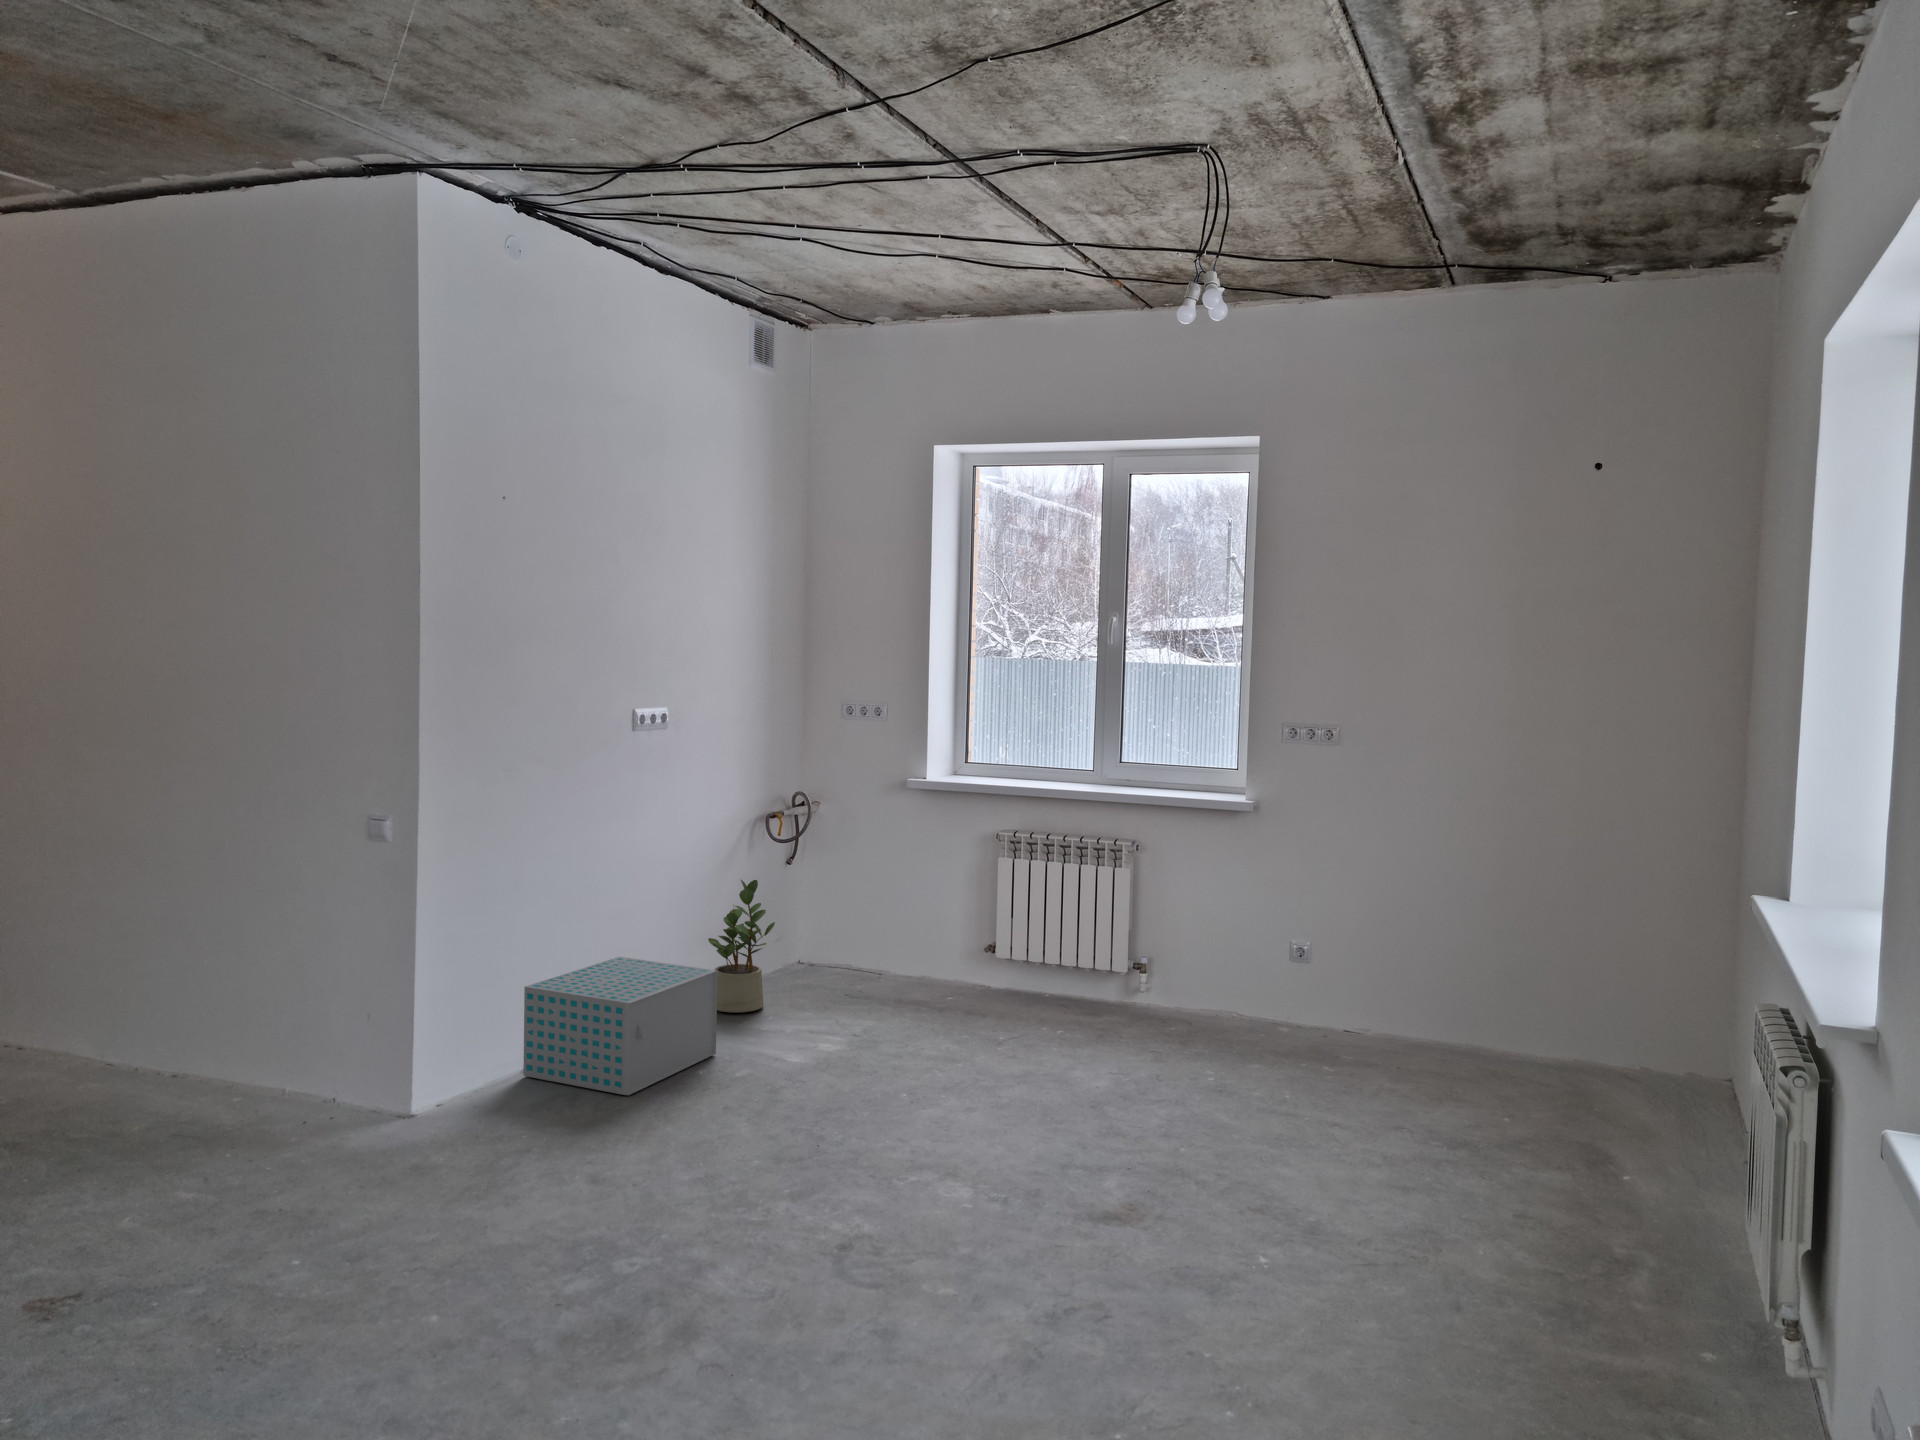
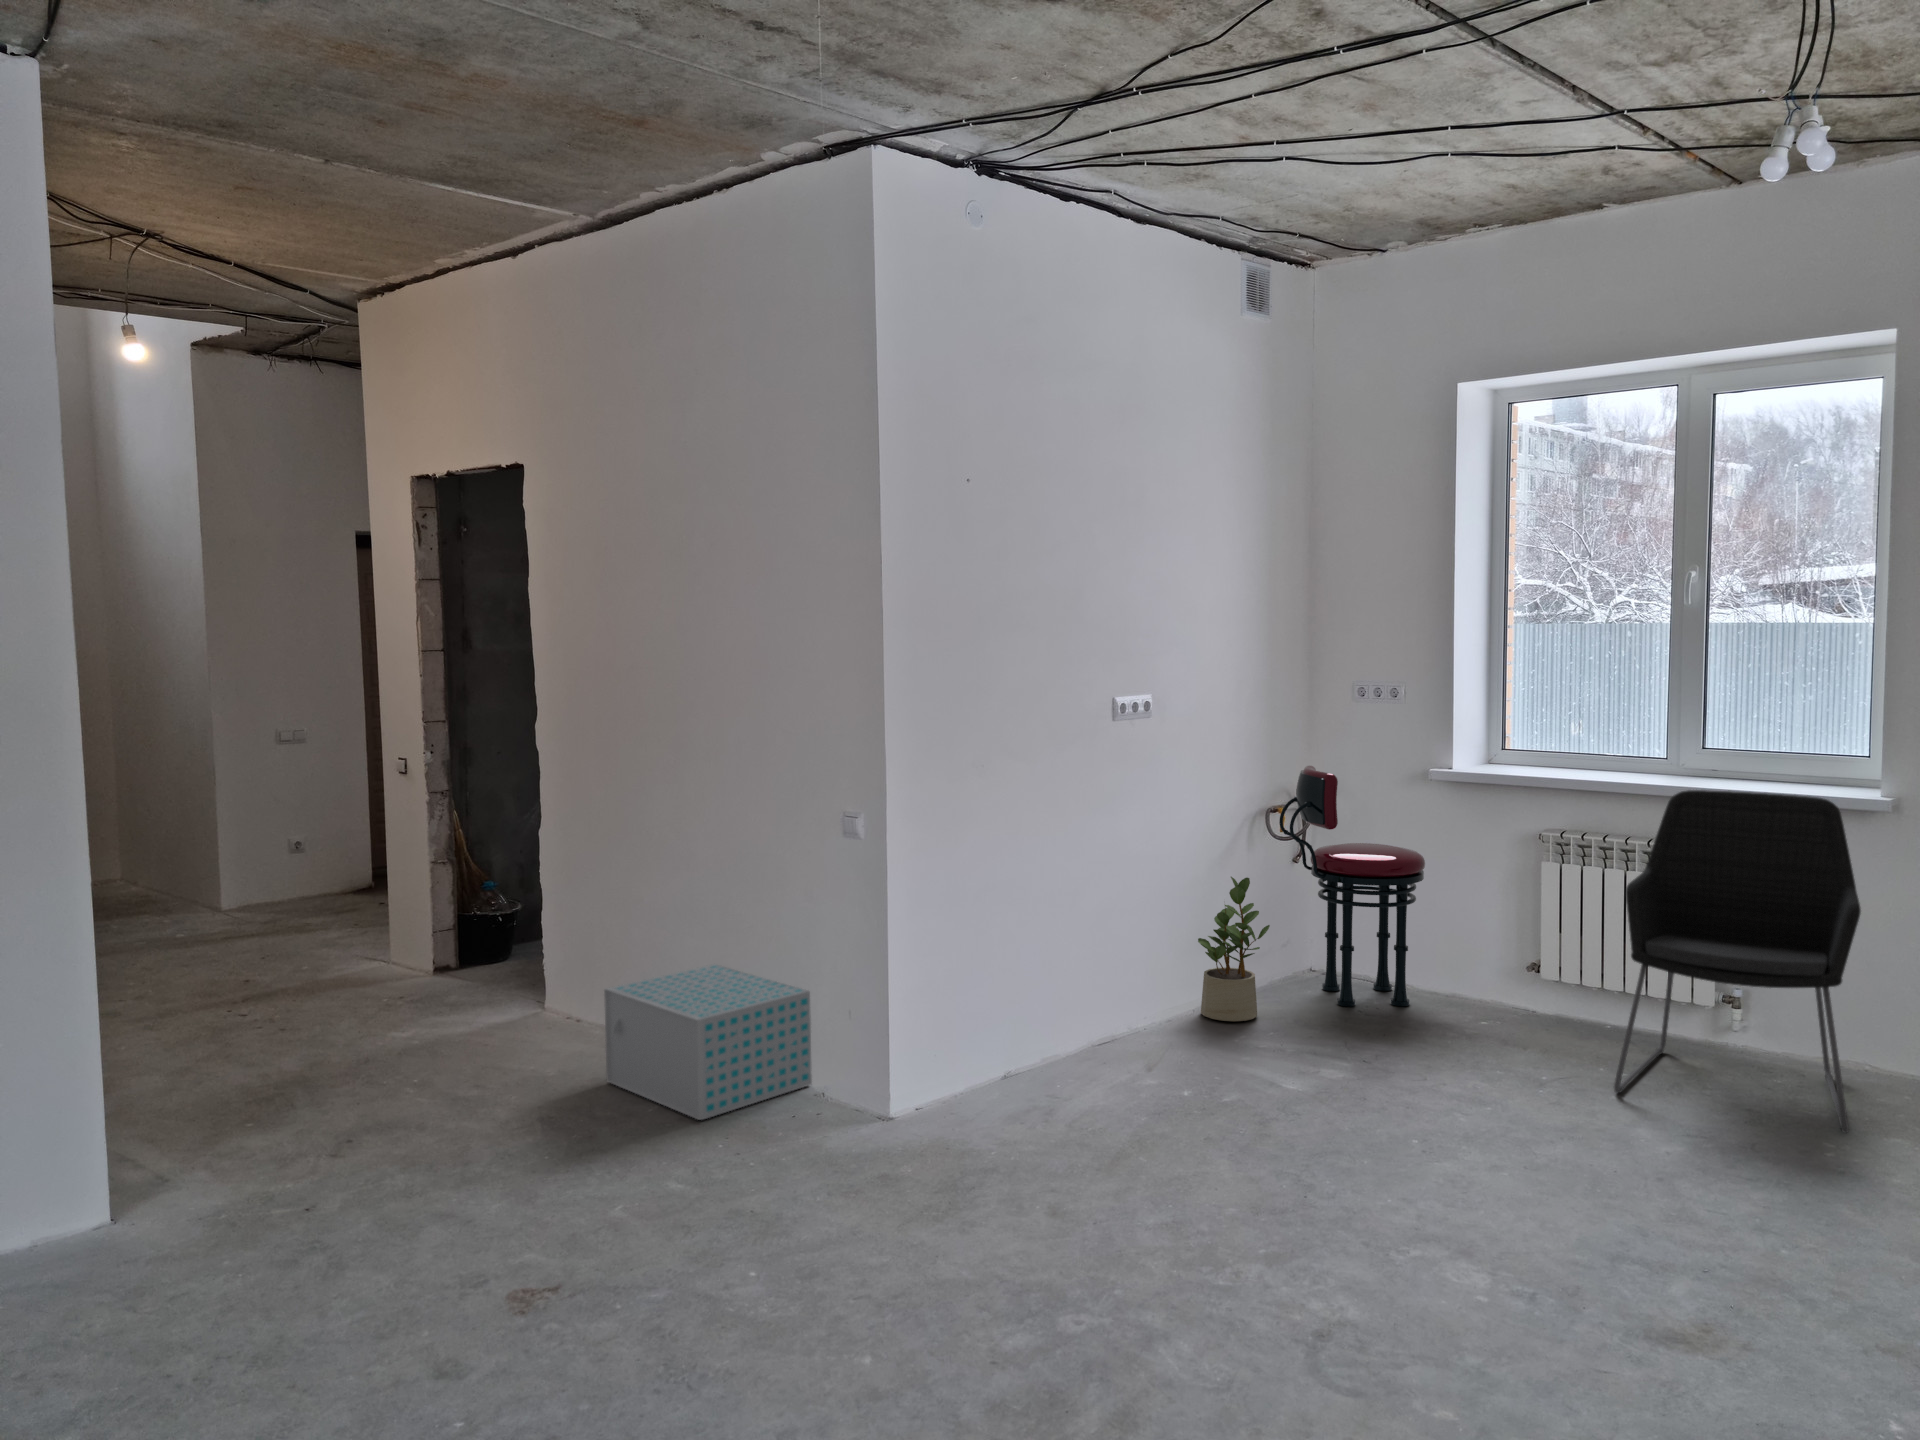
stool: none [781,777,906,992] -> present [1279,766,1425,1007]
chair: none [1059,795,1230,1058] -> present [1614,790,1861,1133]
storage box: present [523,957,718,1095] -> present [604,964,812,1120]

